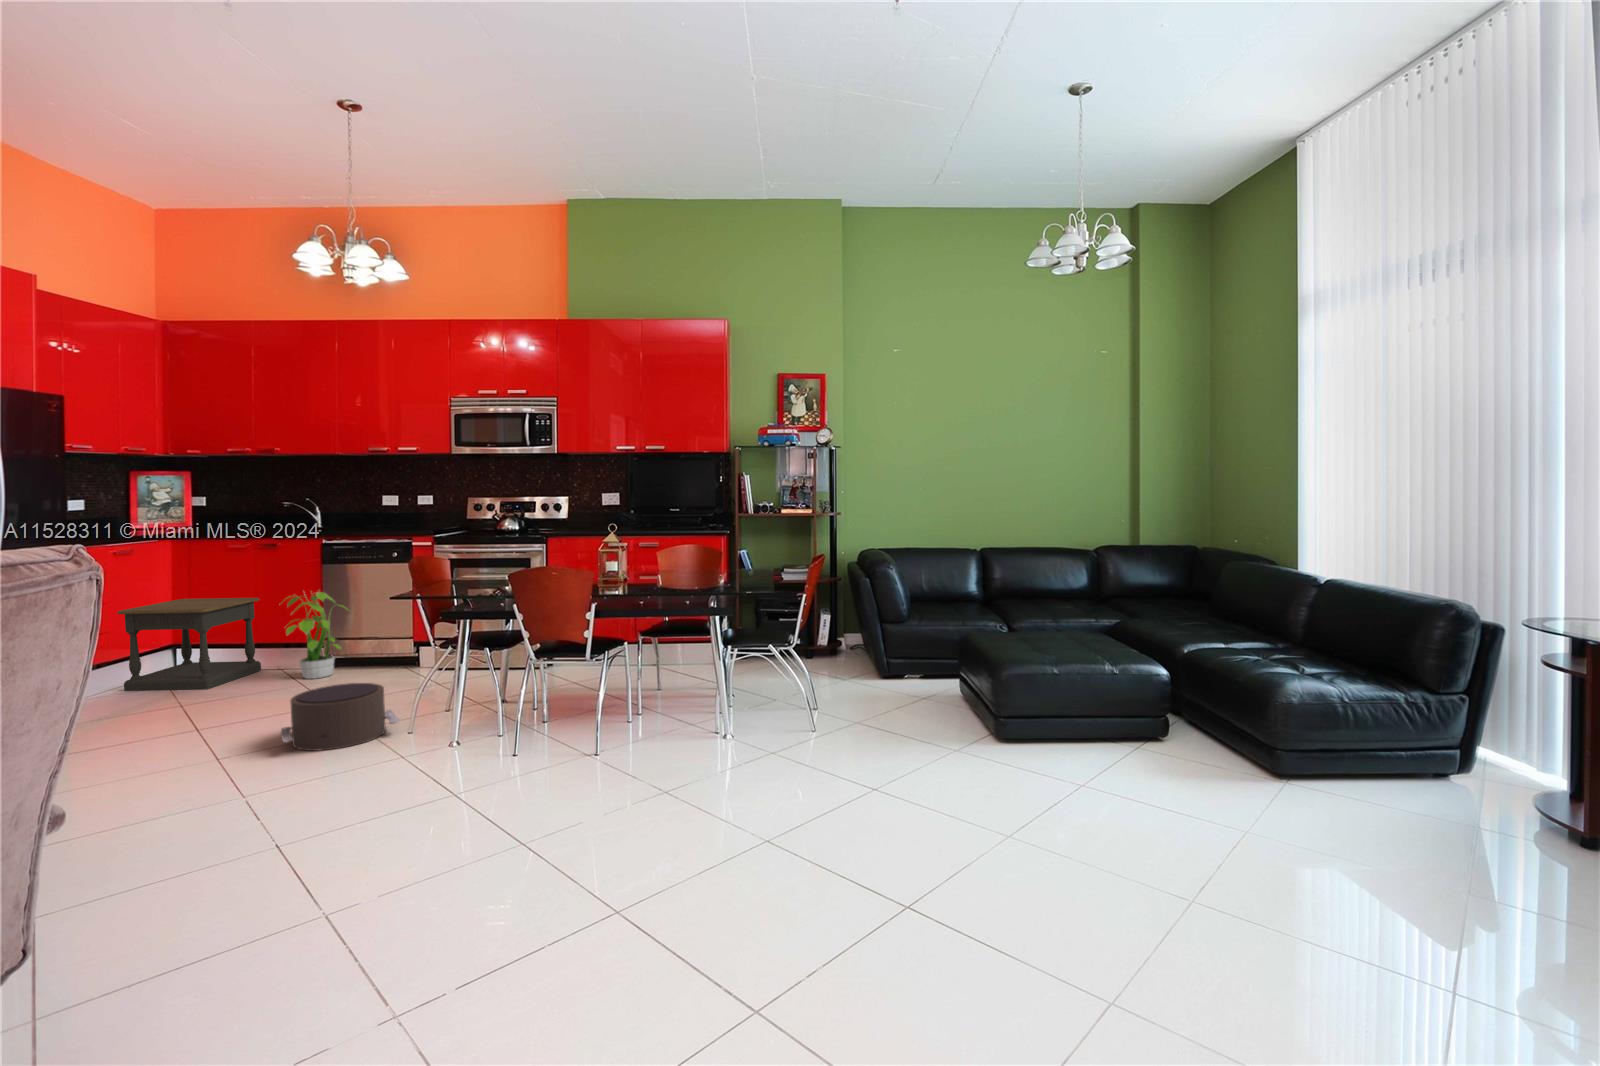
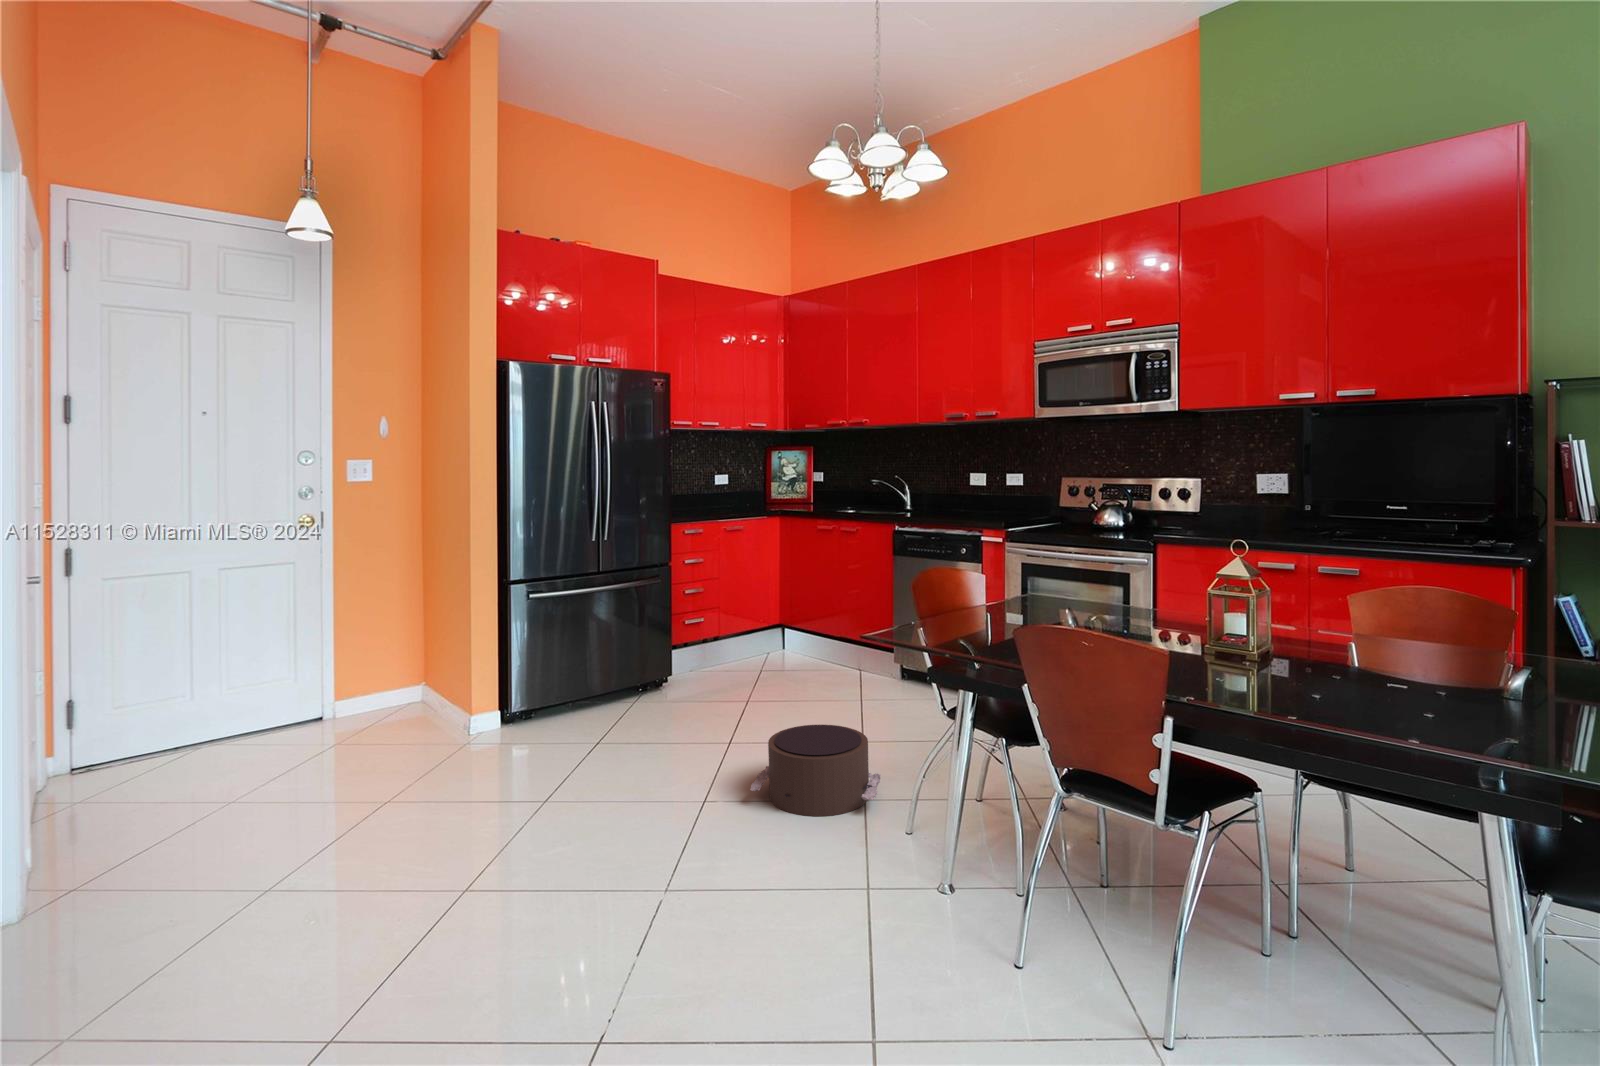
potted plant: present [281,592,346,679] -> none [842,585,914,690]
side table: present [117,598,261,691] -> none [730,579,843,680]

